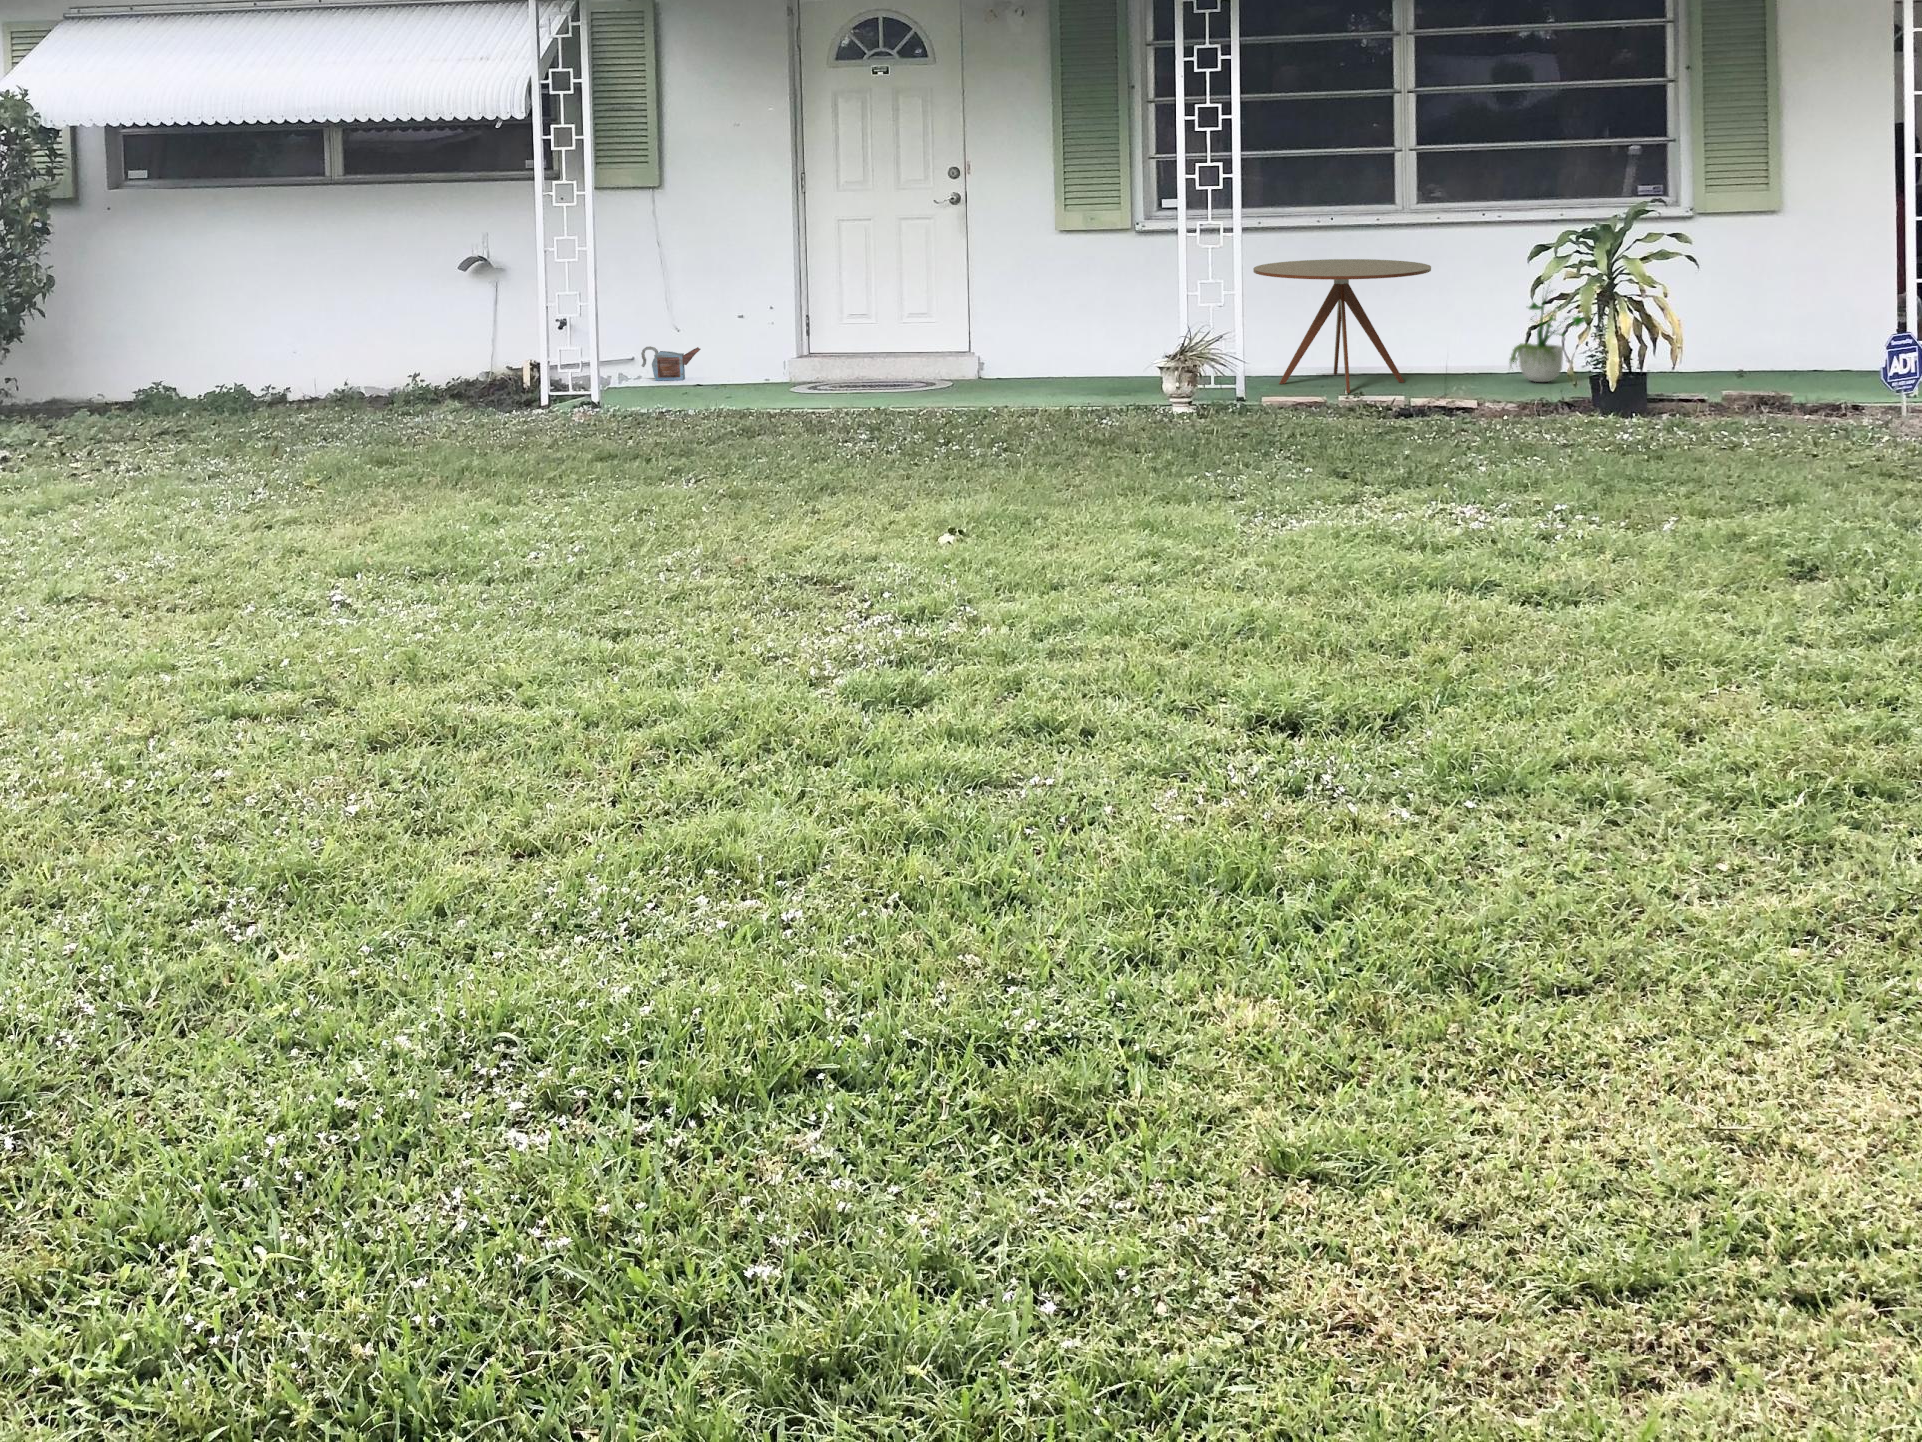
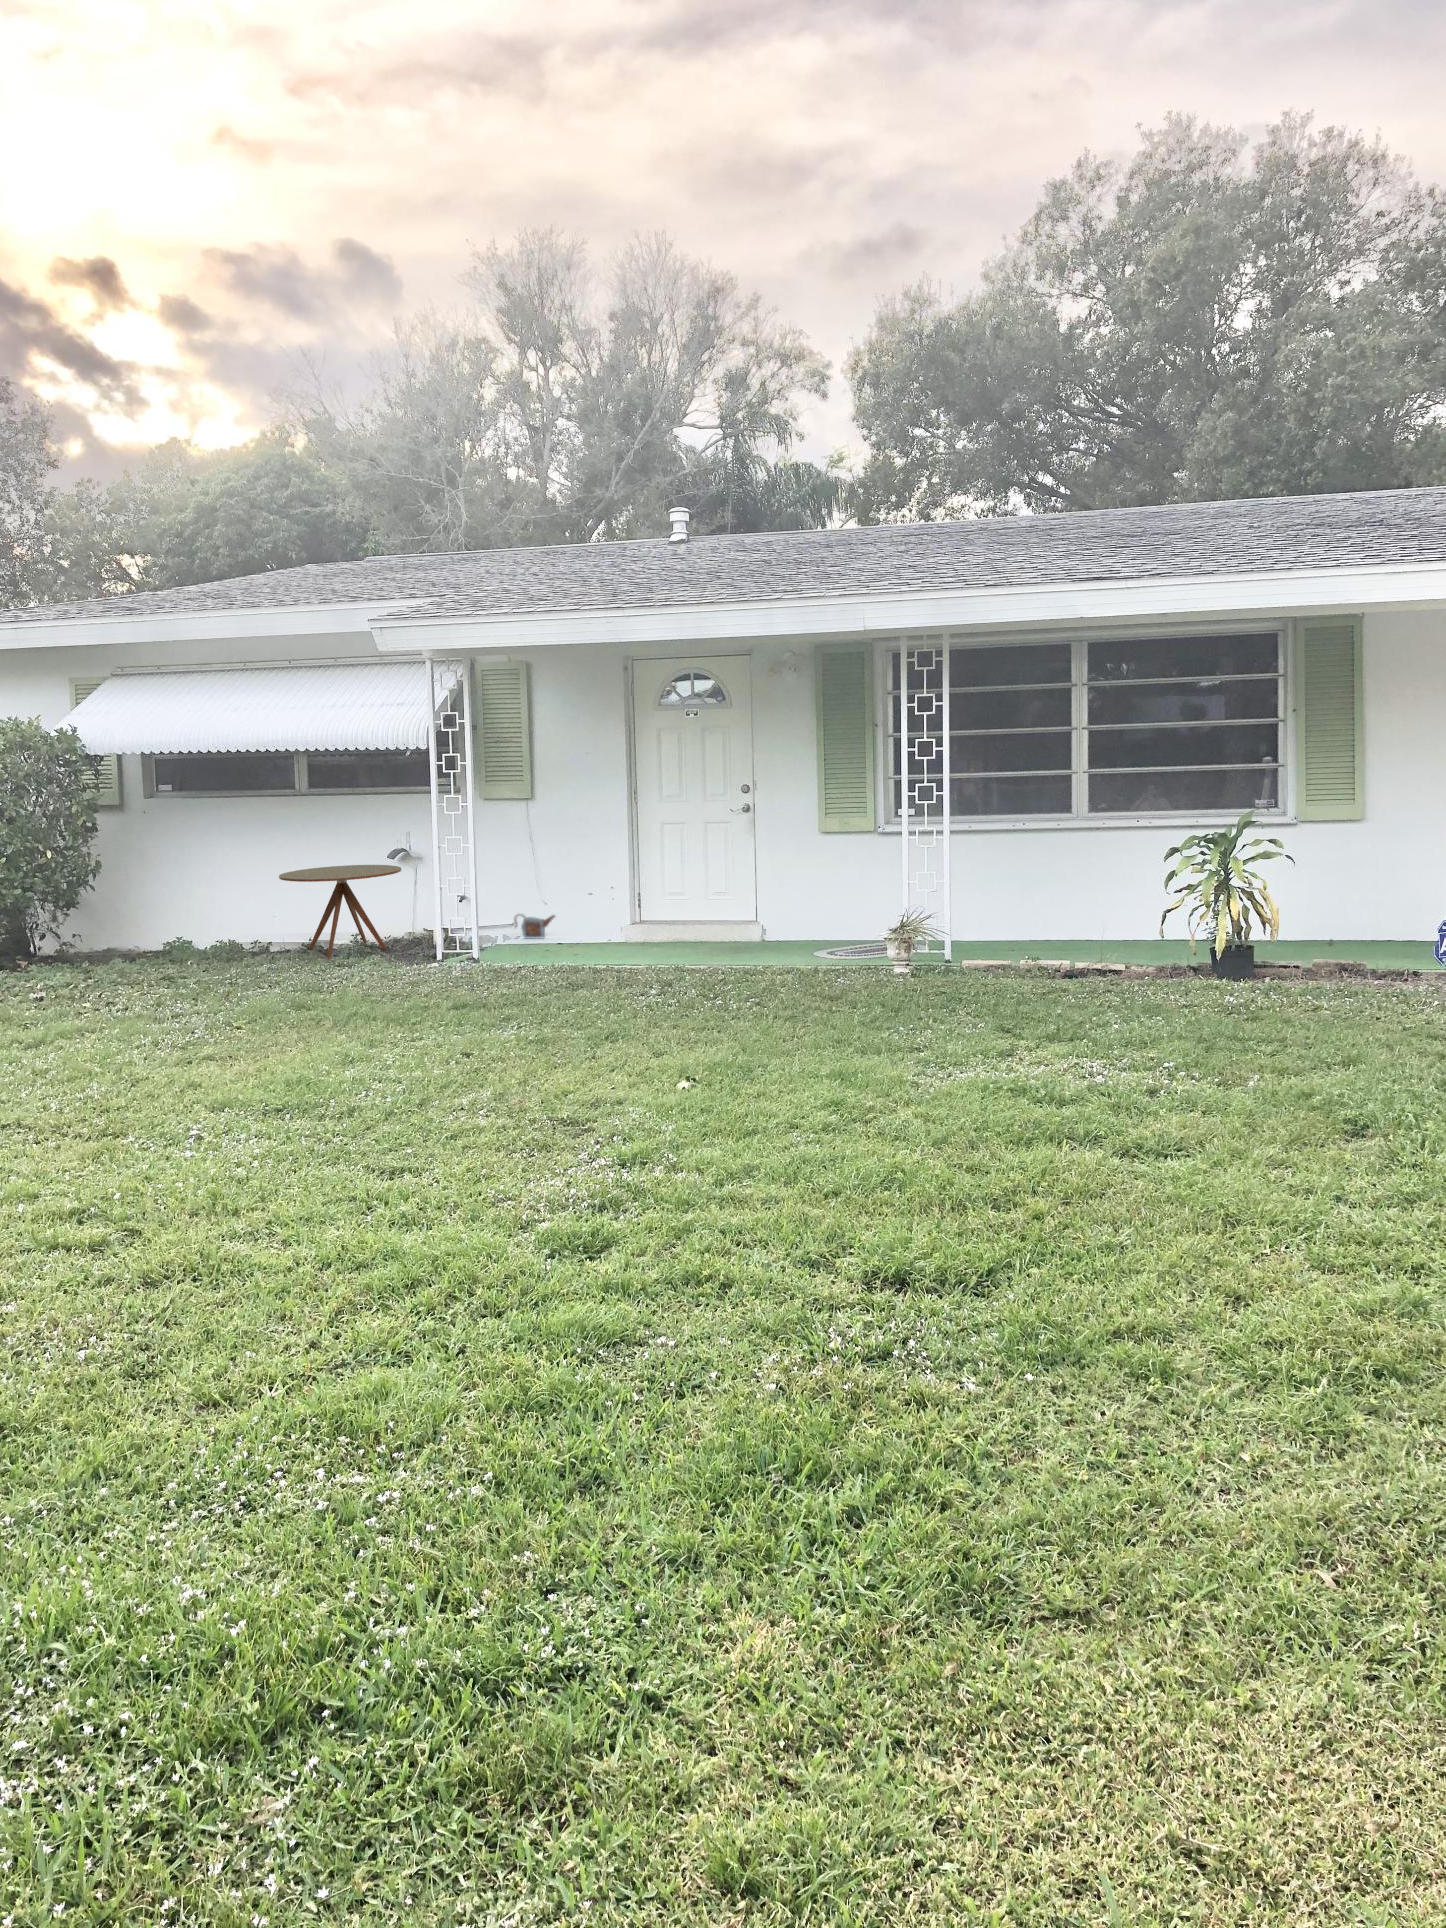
round table: present [1253,259,1431,393] -> present [279,865,401,957]
potted plant: present [1510,297,1588,382] -> none [1146,863,1209,951]

